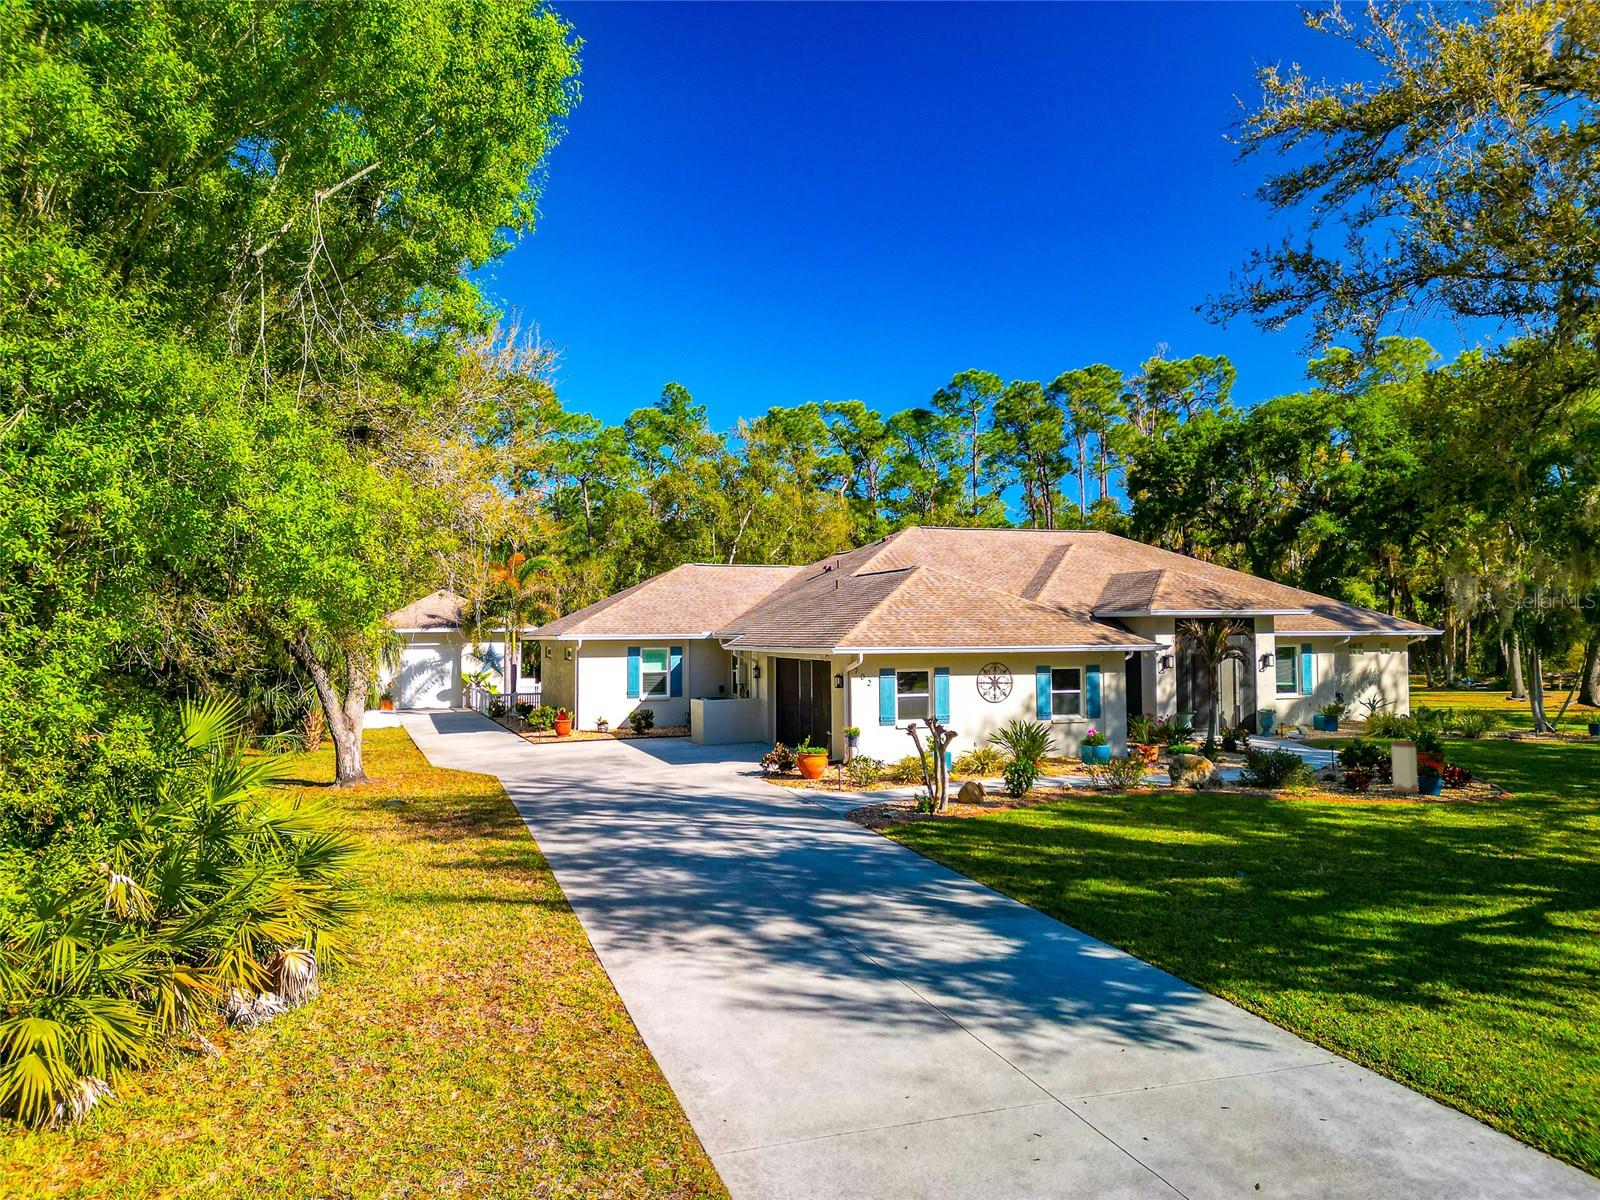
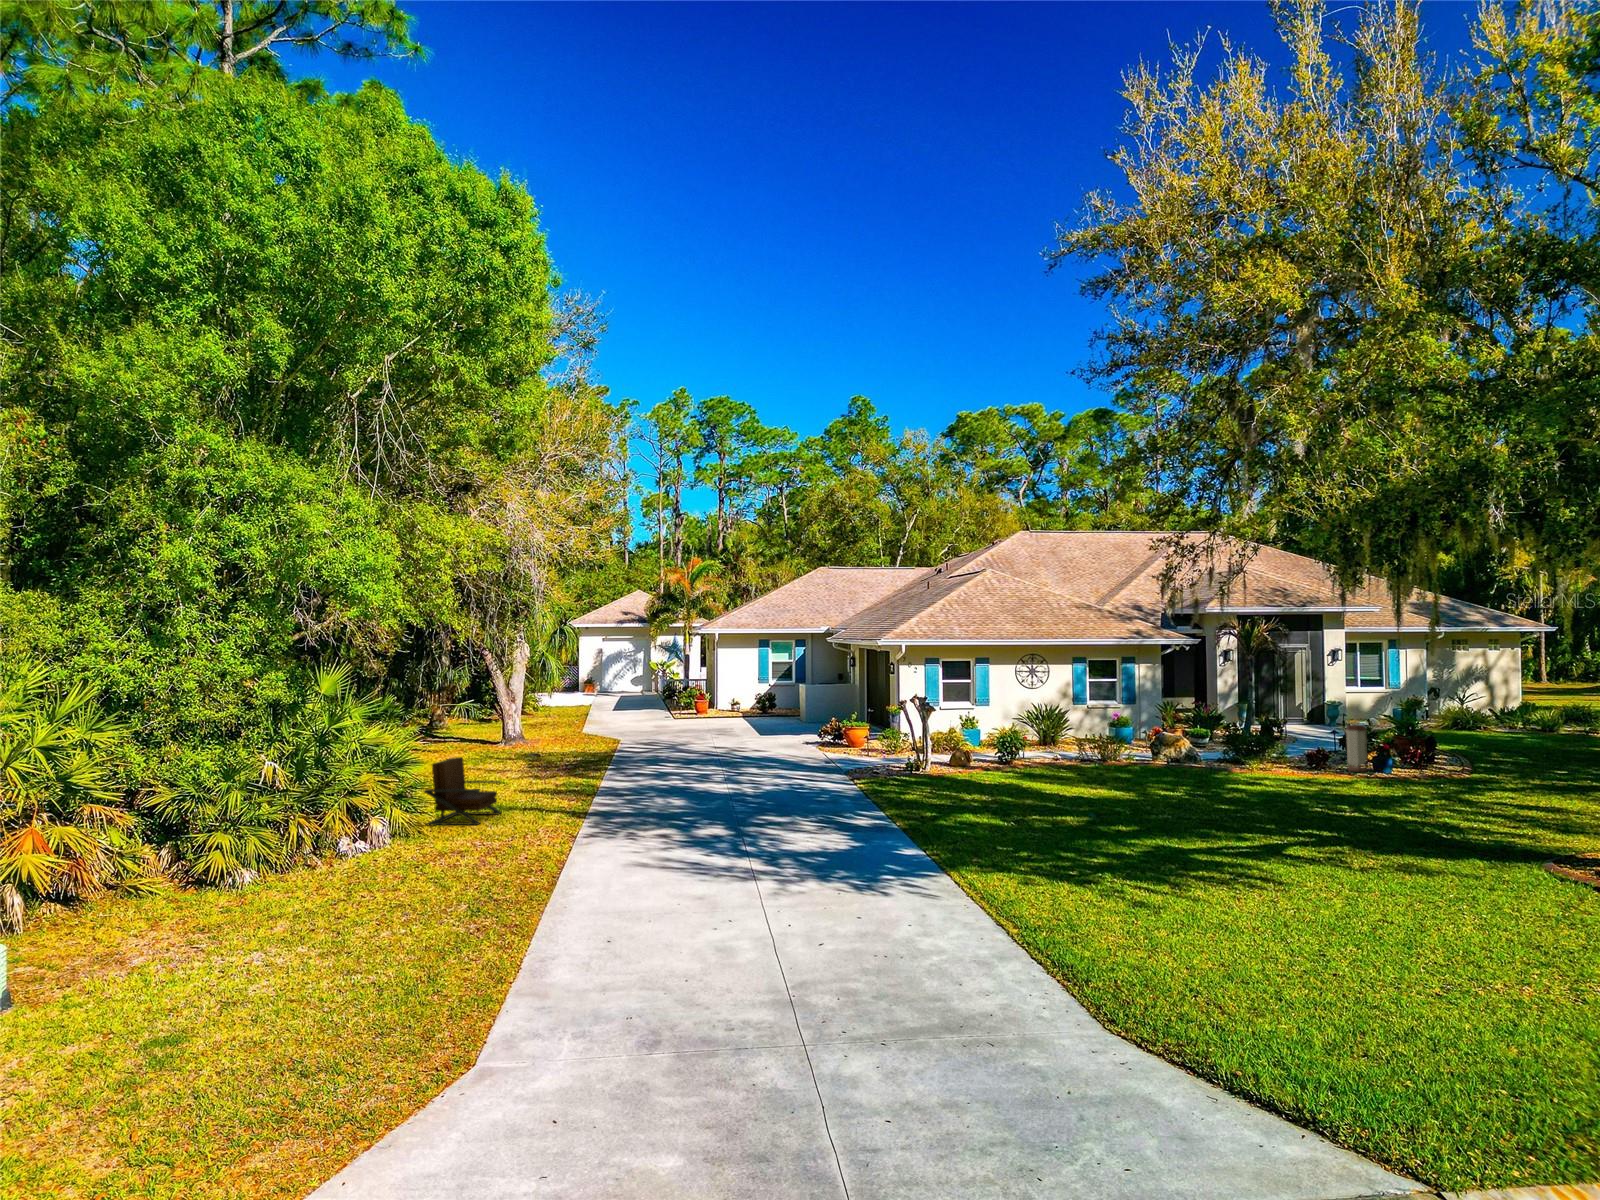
lounge chair: none [318,859,443,996] -> present [424,757,501,825]

